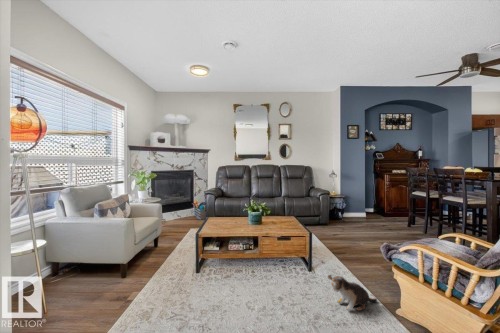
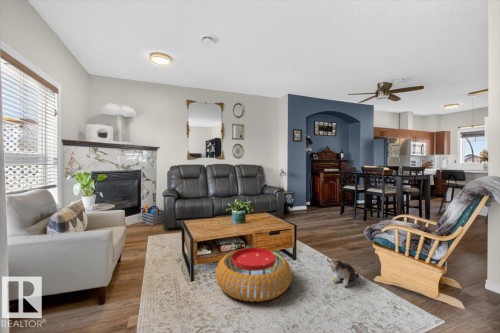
pouf: none [214,252,290,307] -> present [216,248,292,302]

